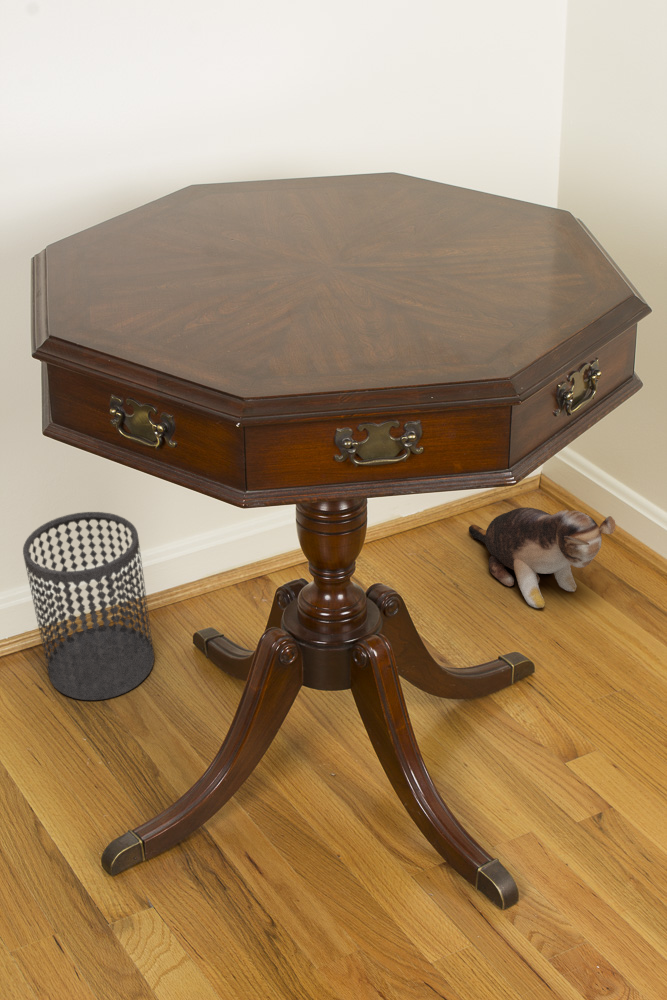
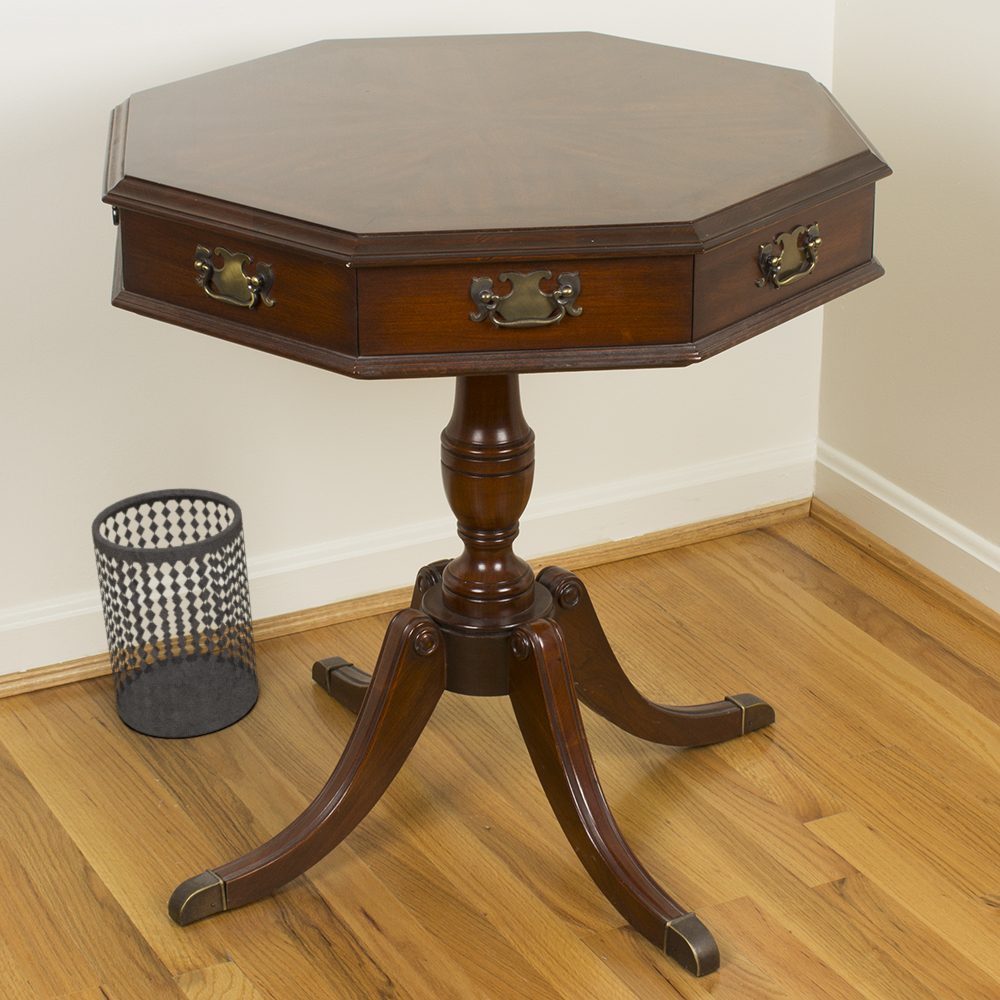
plush toy: present [469,507,616,608] -> none [701,505,885,648]

